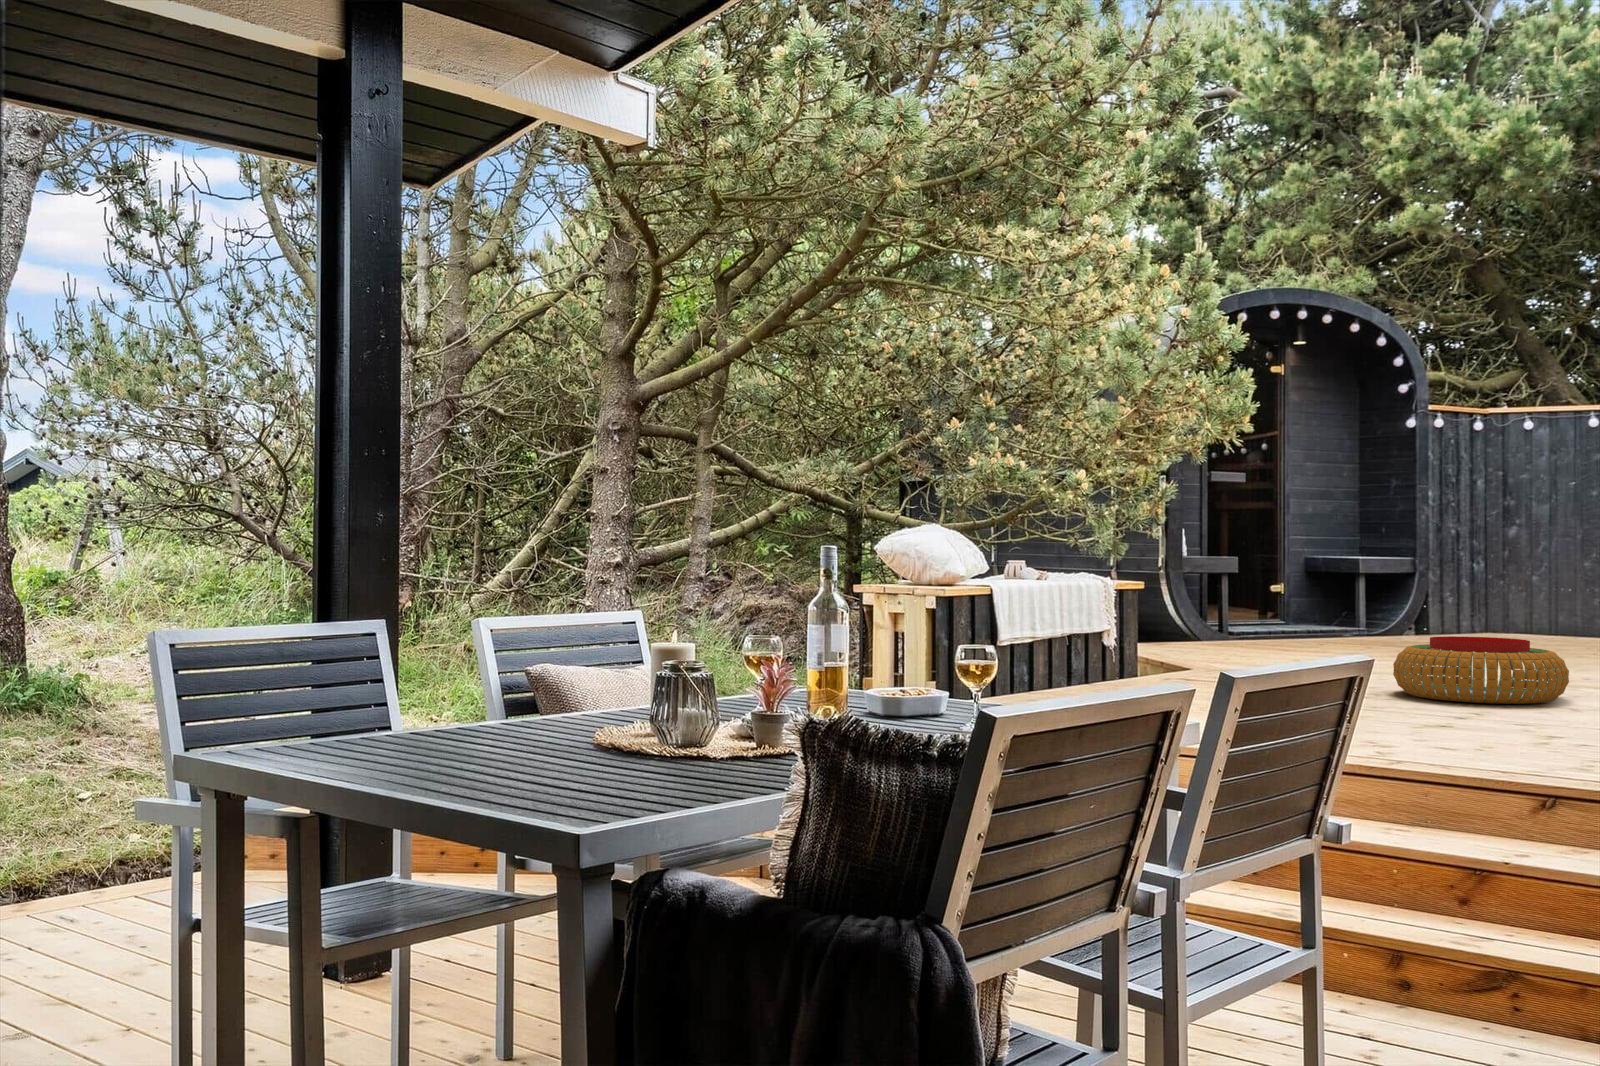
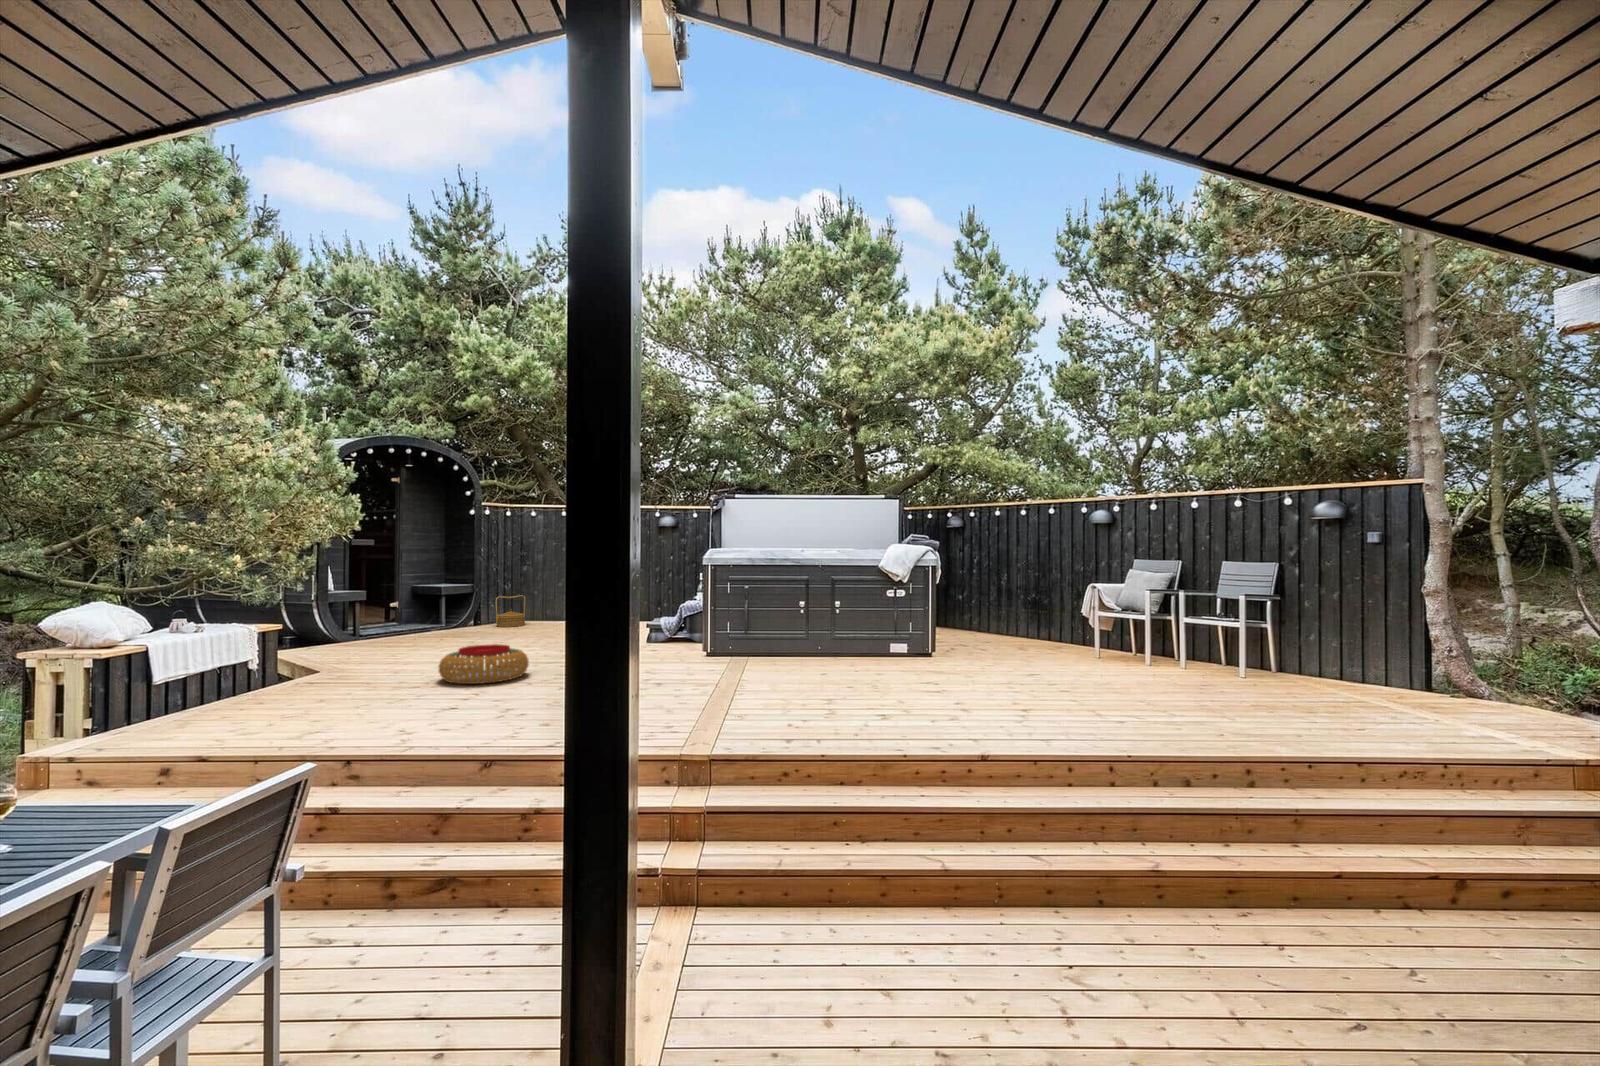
woven basket: none [1456,580,1515,639] -> present [495,595,525,627]

